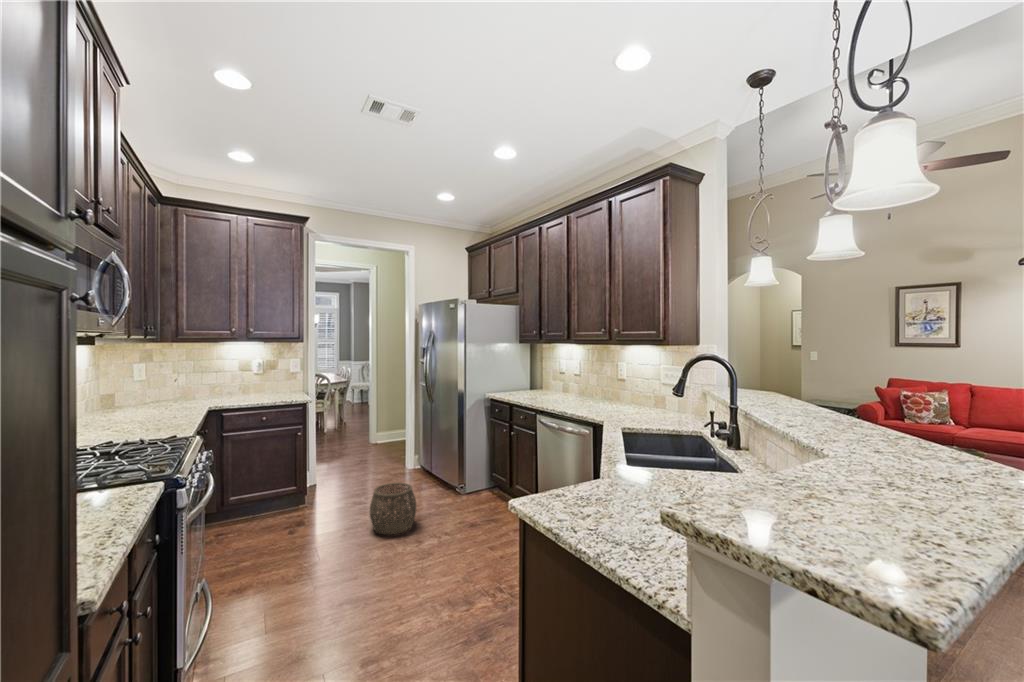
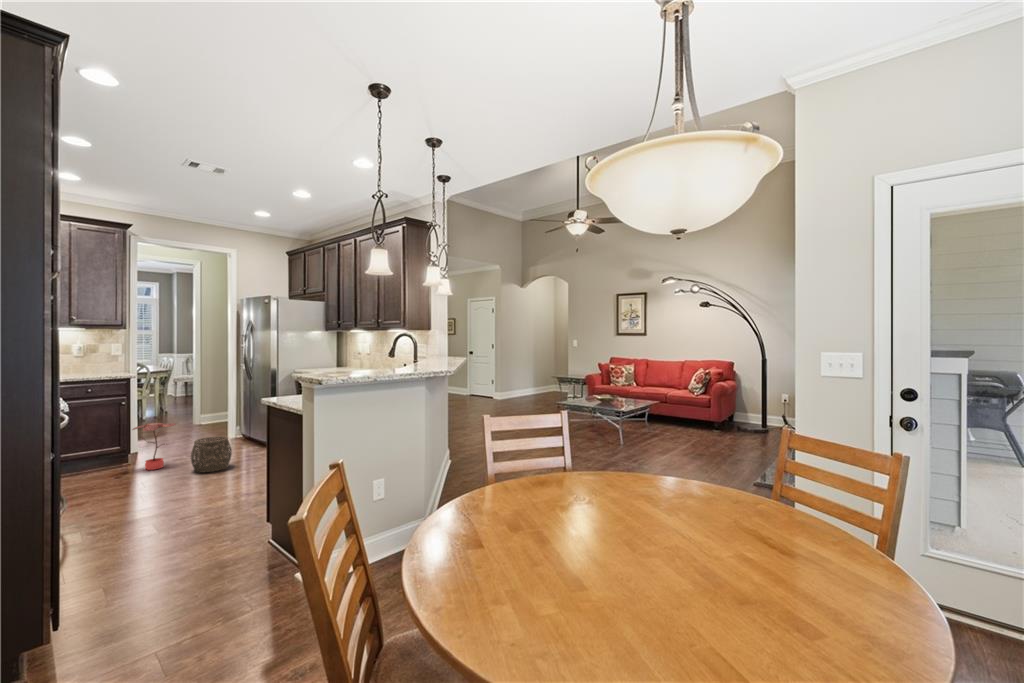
potted plant: none [306,459,353,521] -> present [132,423,176,470]

